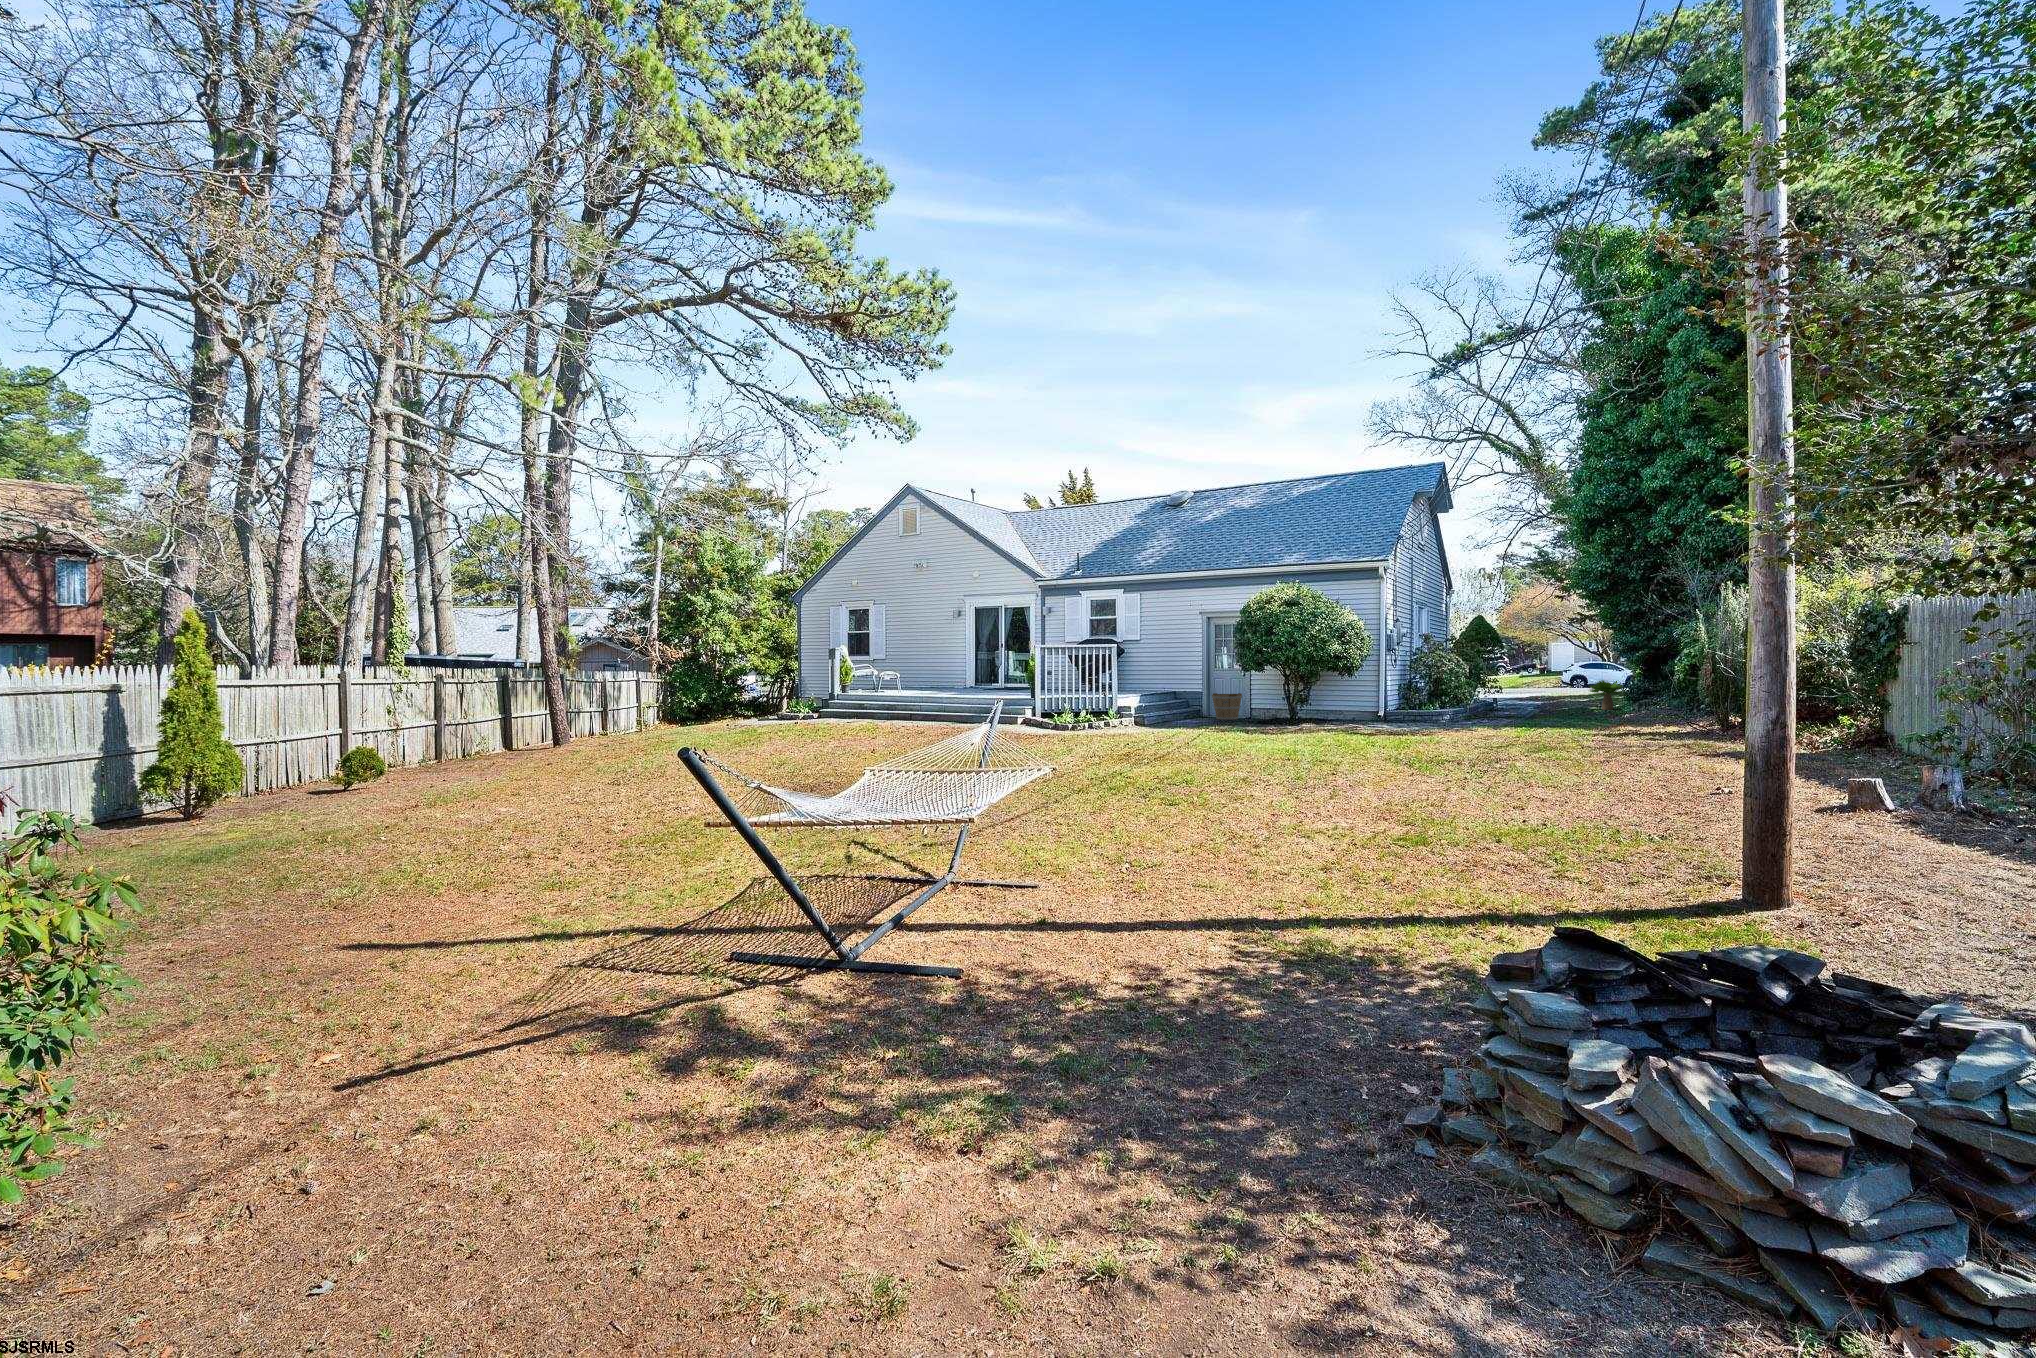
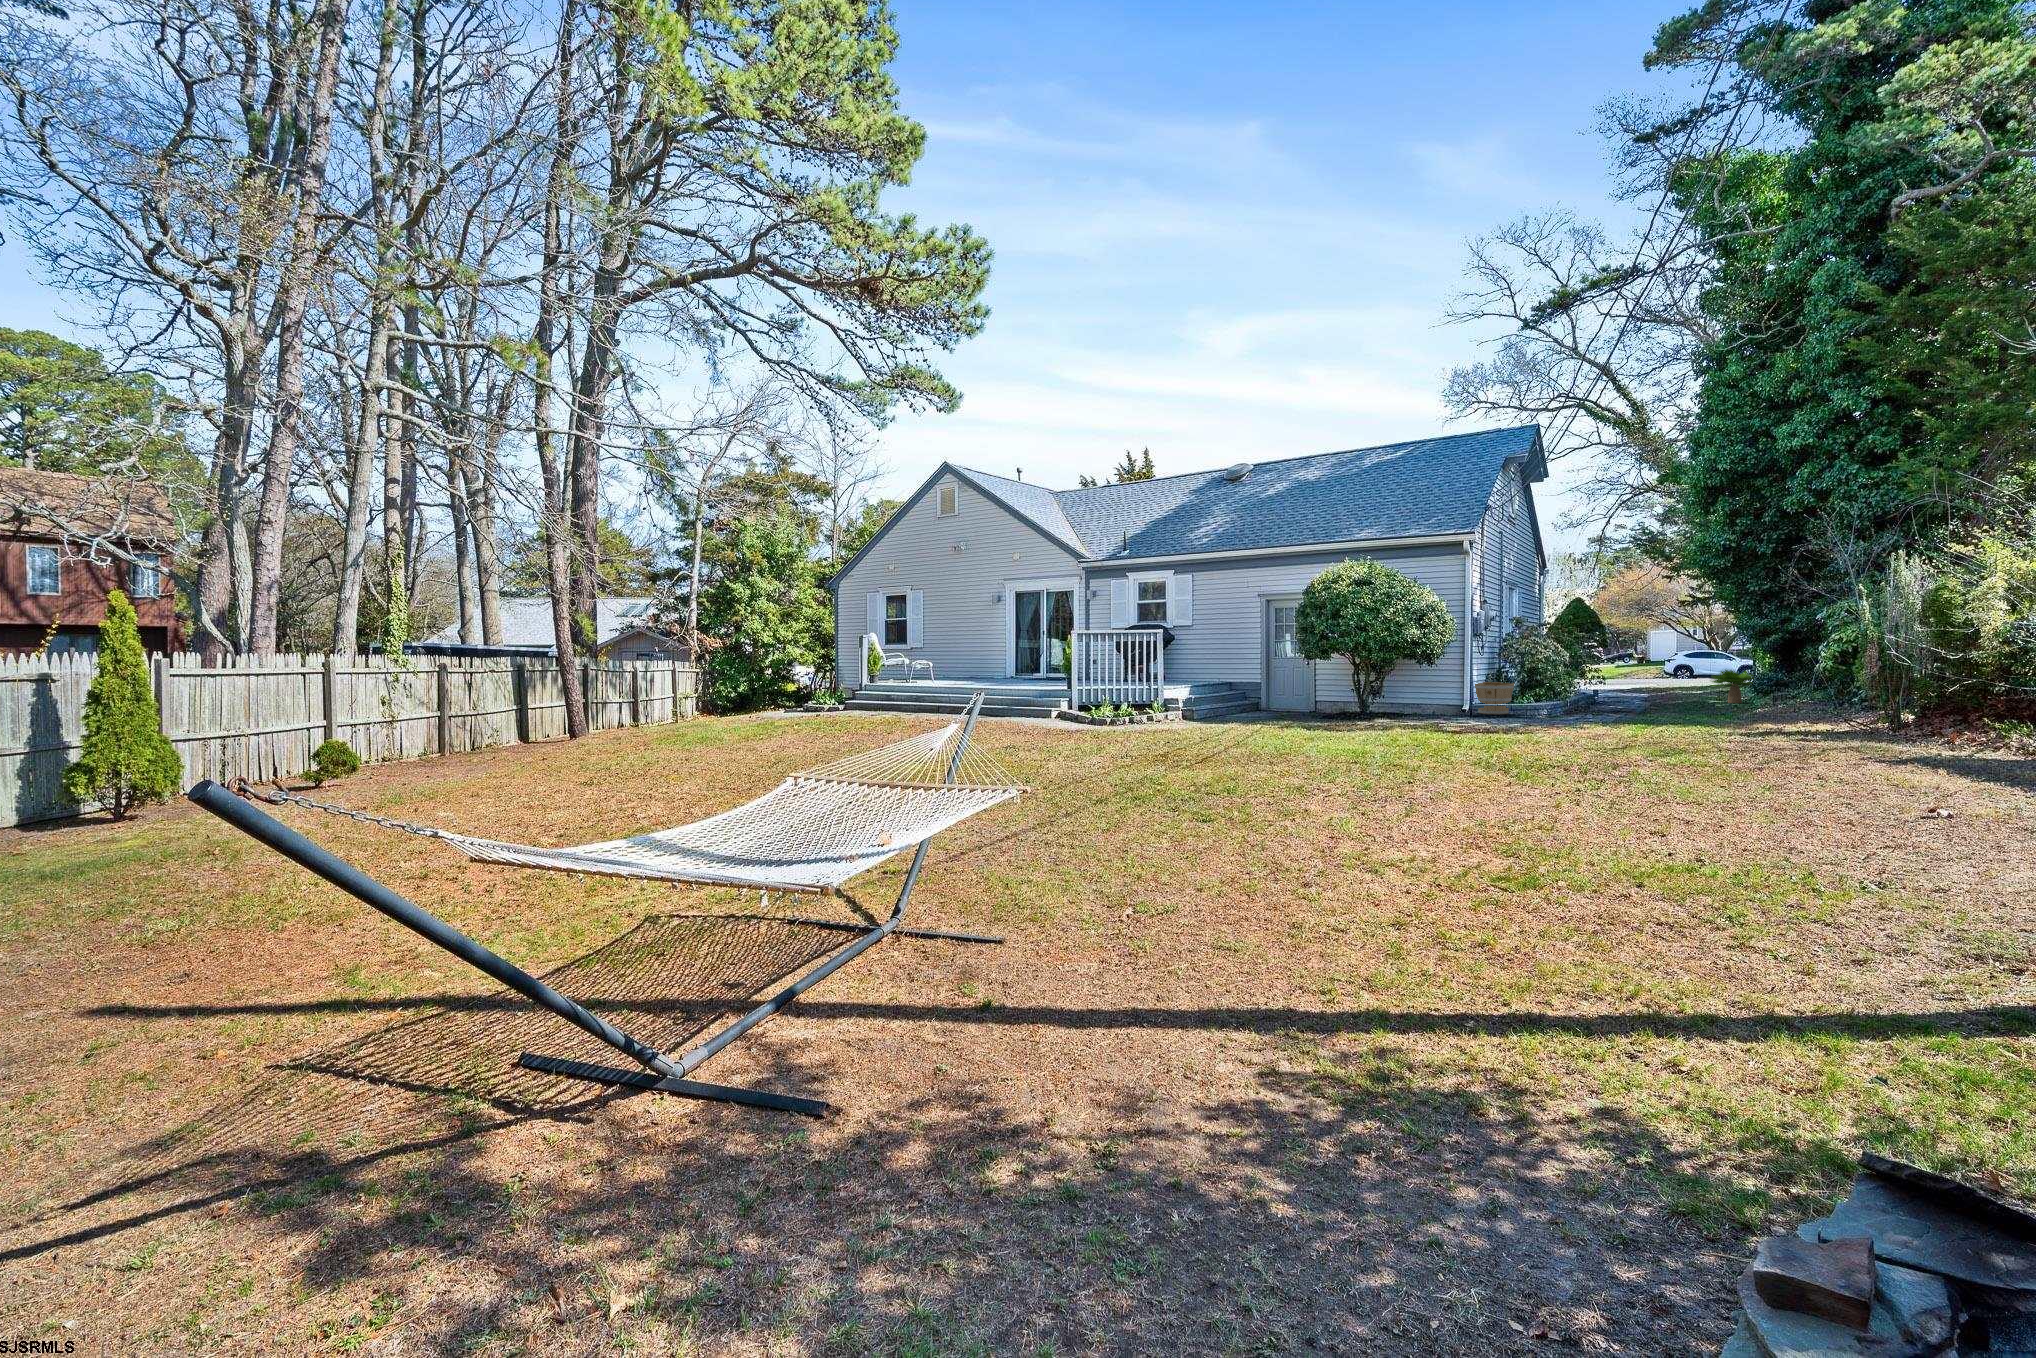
wooden bucket: present [1212,693,1242,720] -> present [1475,682,1515,714]

